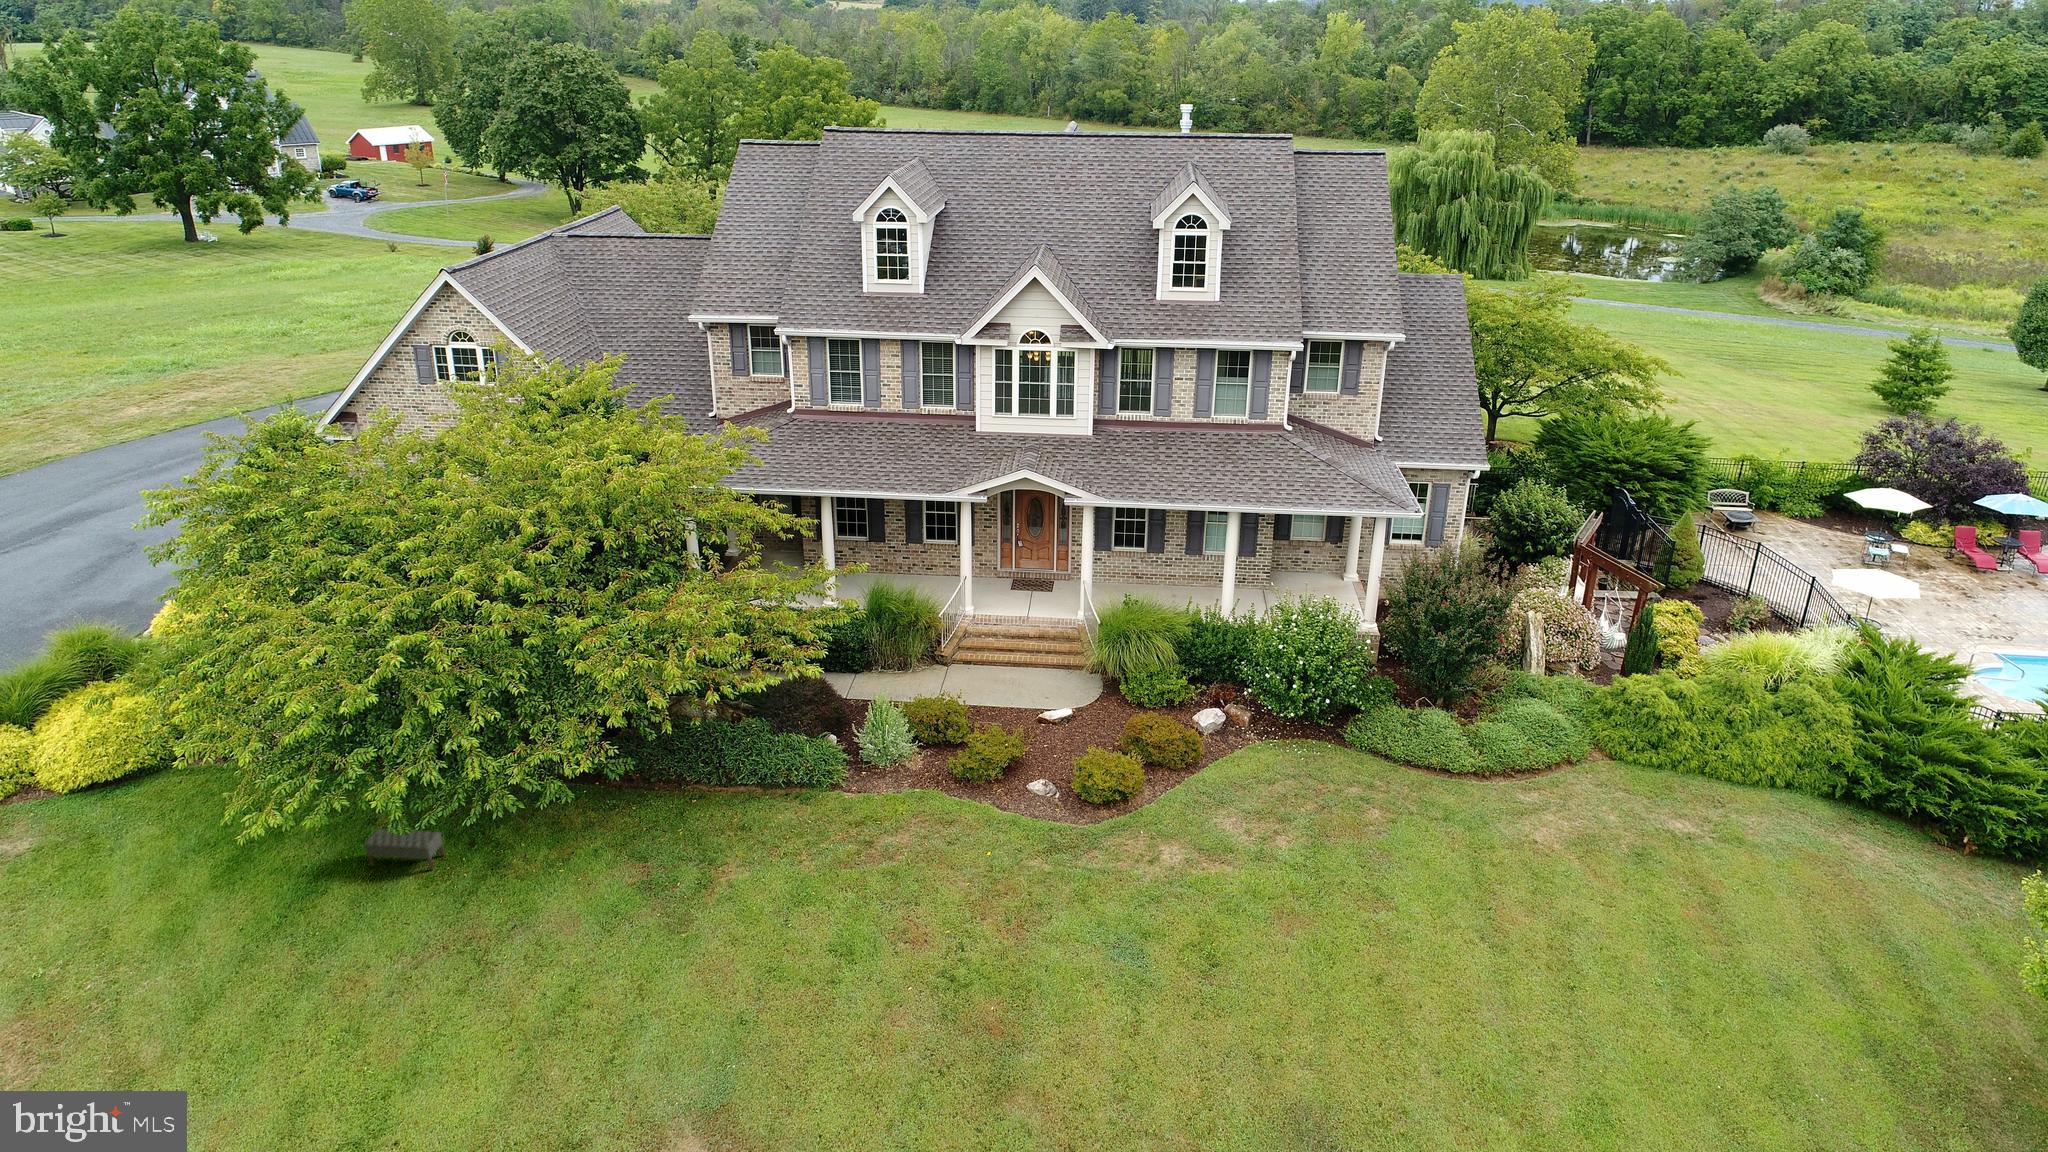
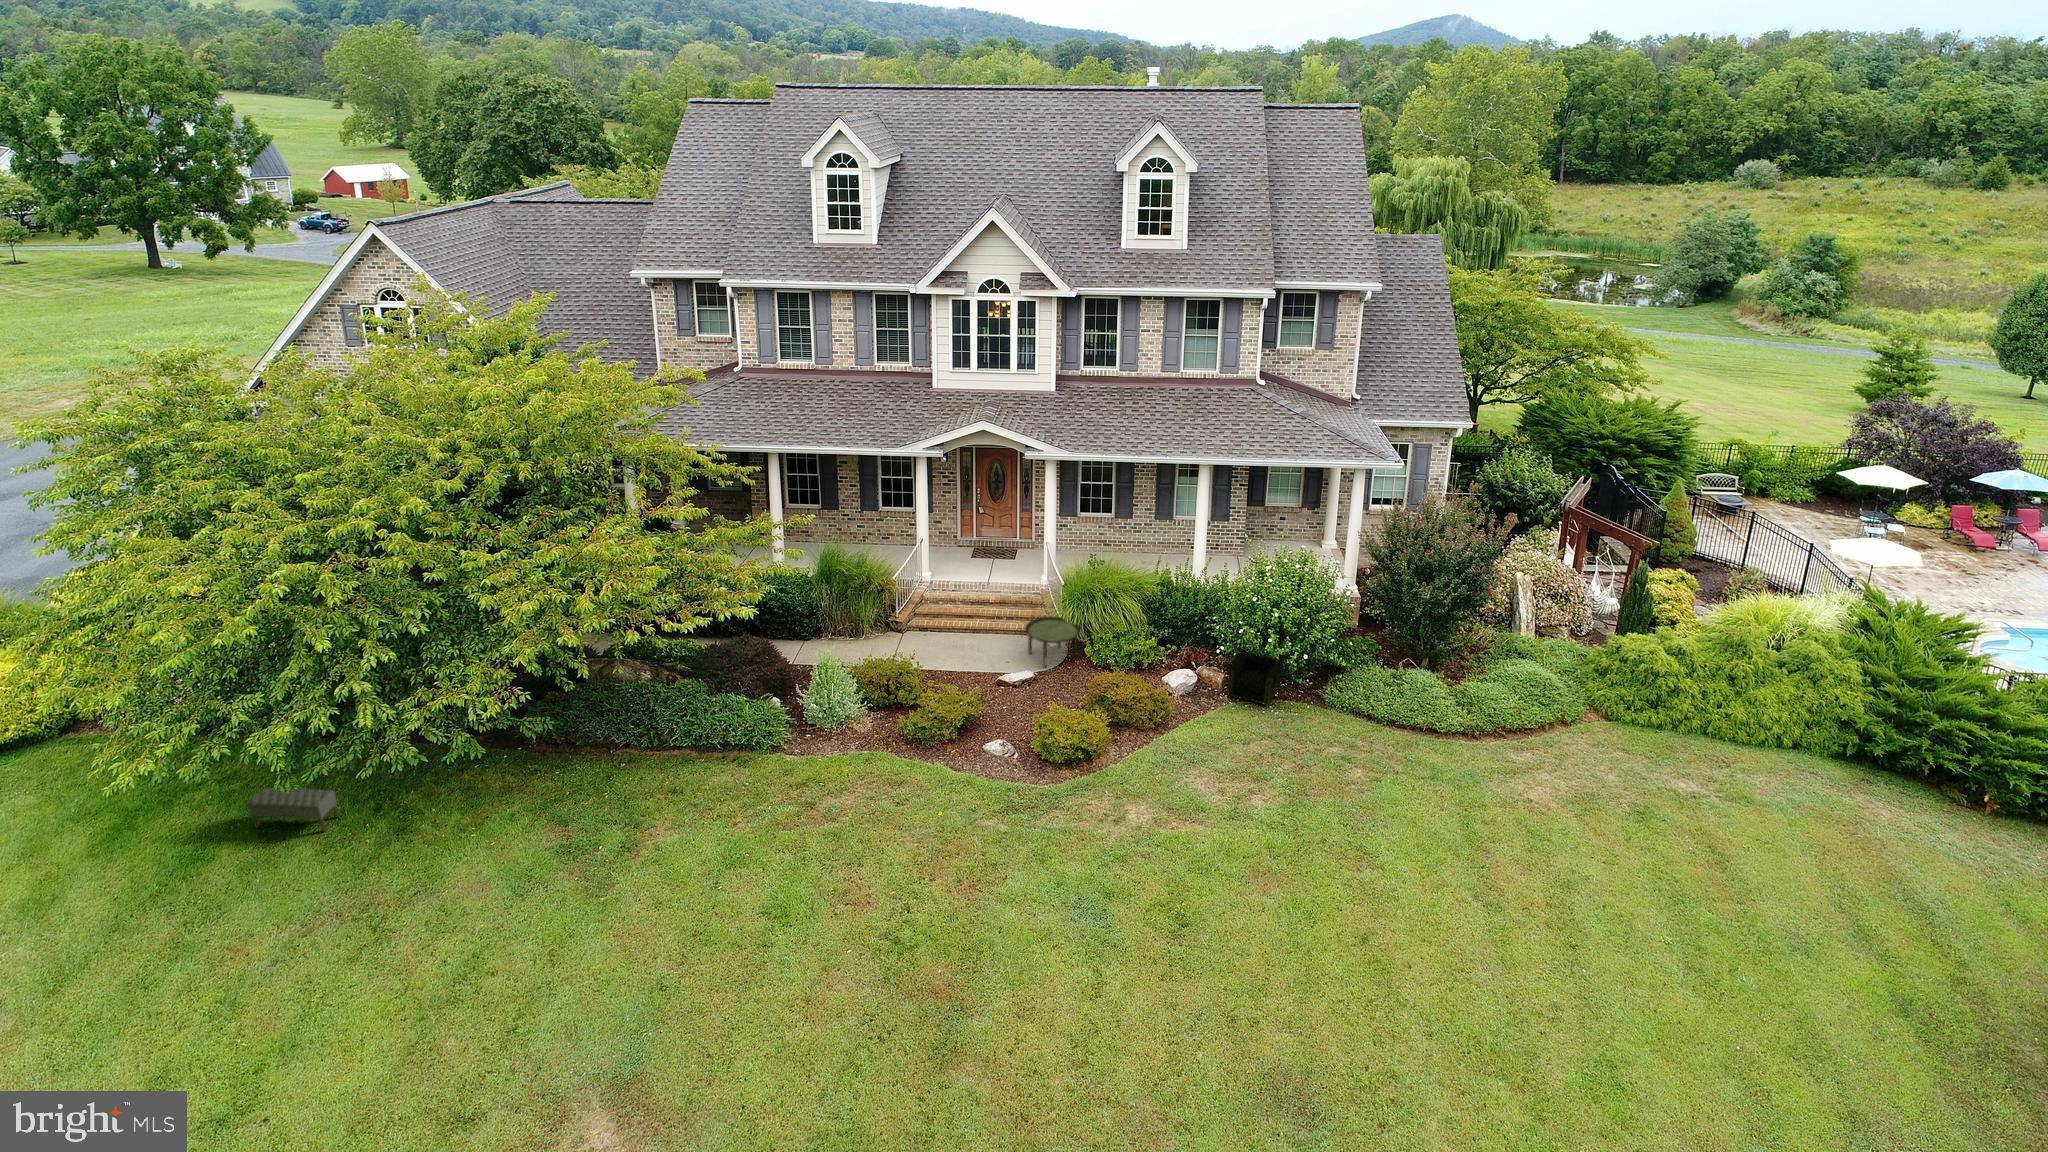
round table: none [1064,654,1116,705] -> present [1025,616,1080,668]
armchair: none [1252,692,1308,747] -> present [1225,652,1285,707]

